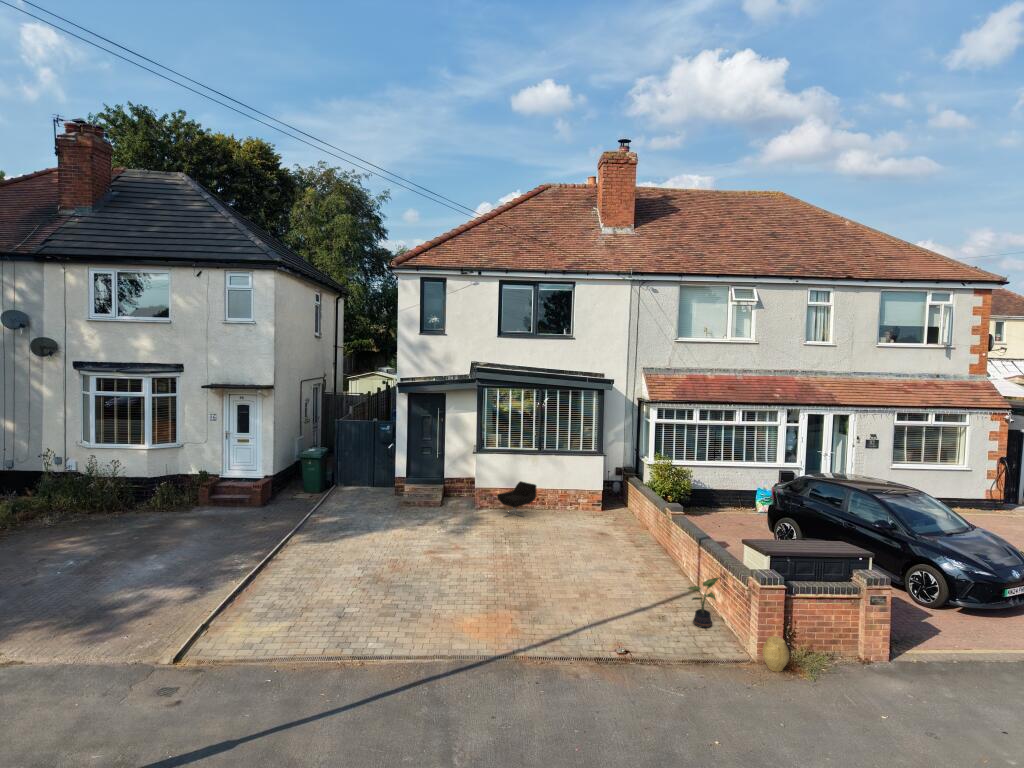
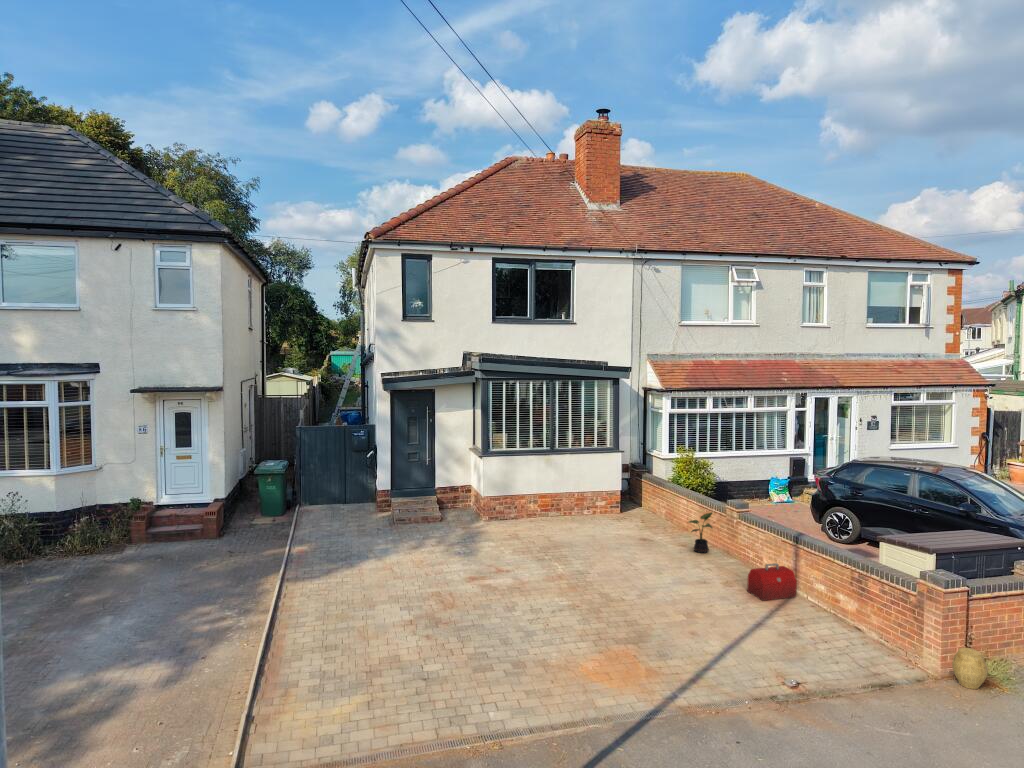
lounge chair: present [497,481,537,516] -> none [510,486,556,528]
toolbox: none [653,559,693,590] -> present [747,563,797,601]
potted plant: present [688,578,719,628] -> present [689,513,713,553]

